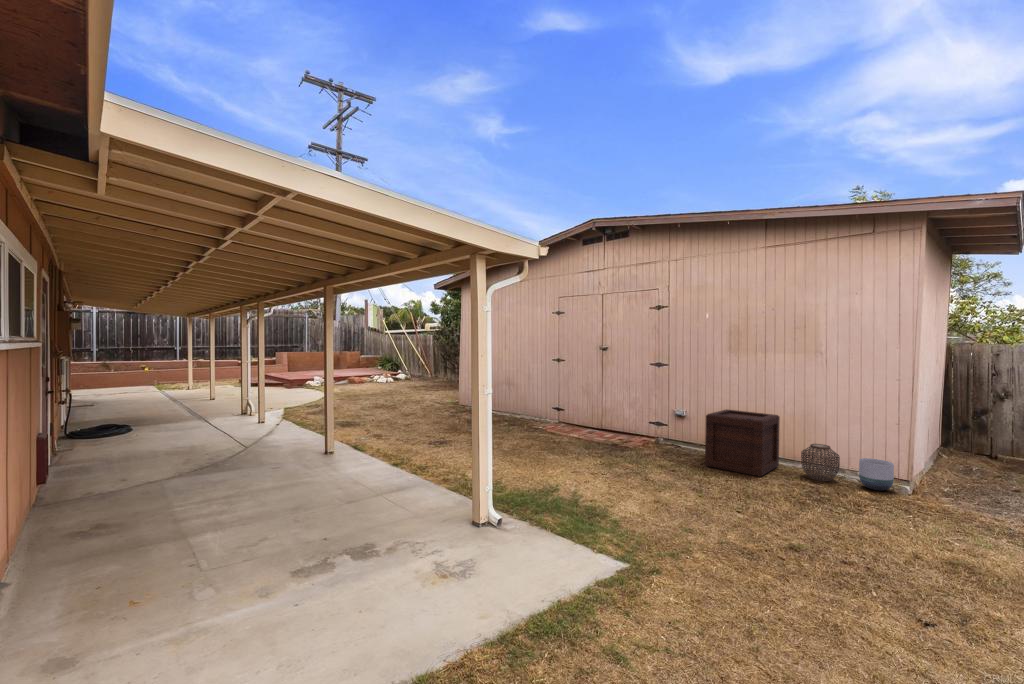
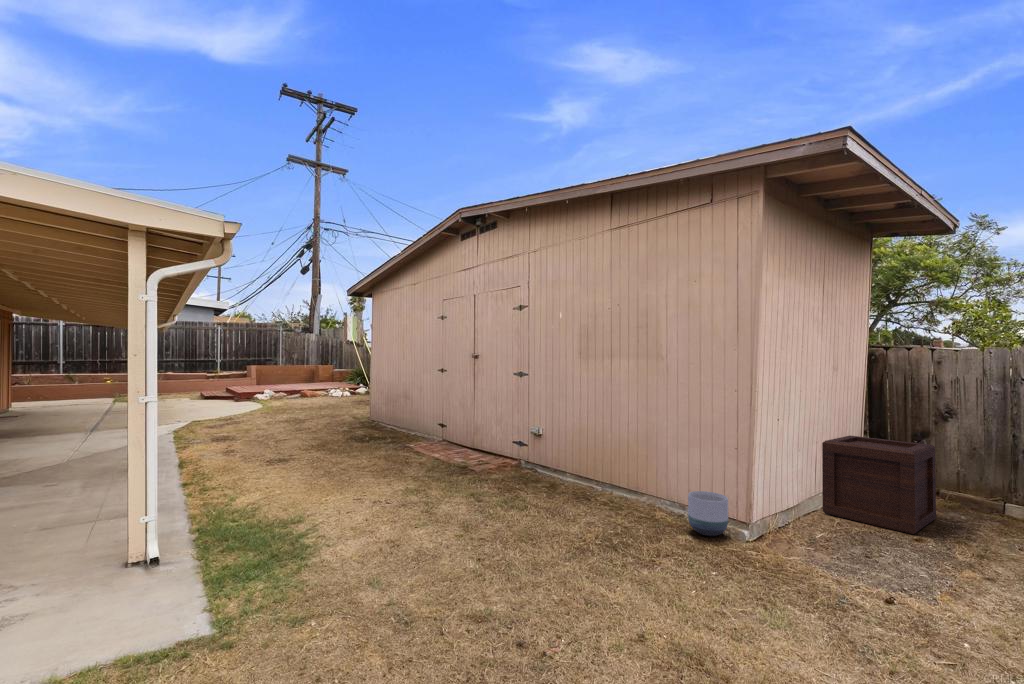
wooden crate: present [705,409,780,477] -> present [822,436,936,534]
woven basket: present [801,444,840,481] -> none [630,470,674,520]

